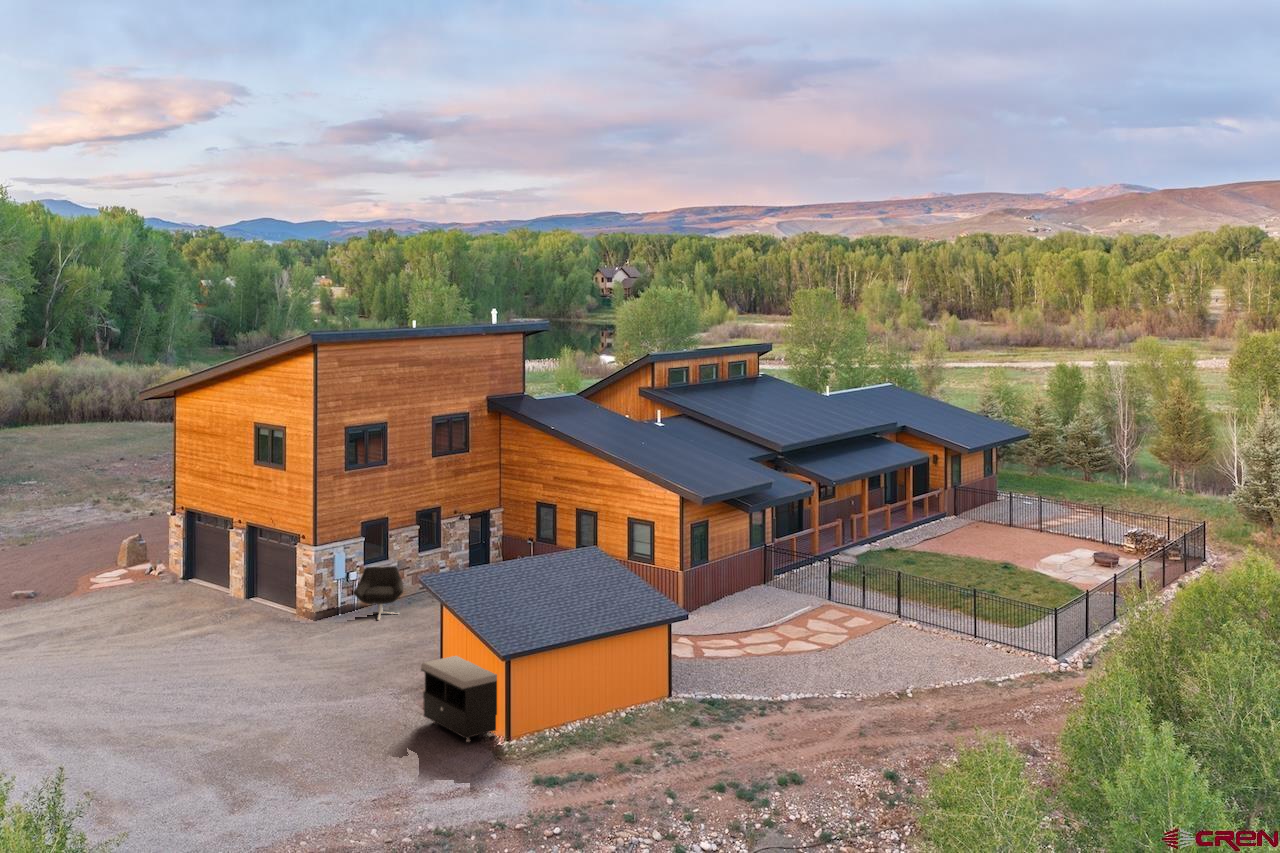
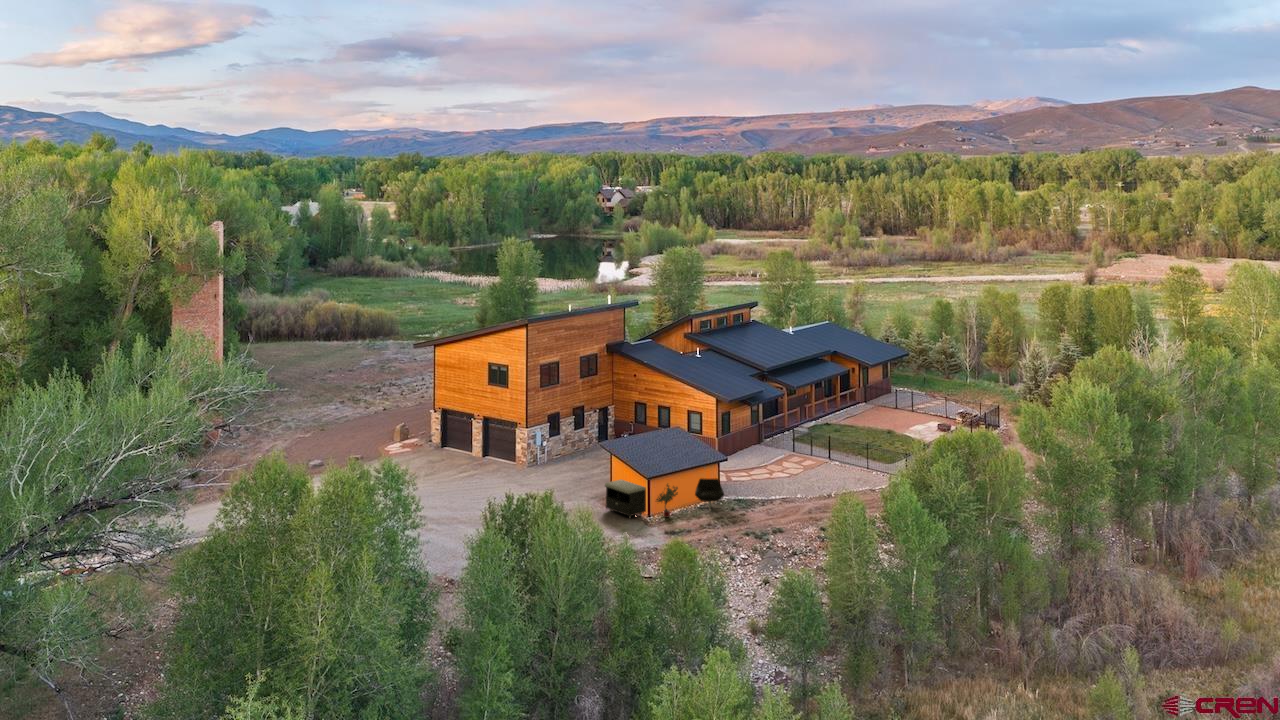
lounge chair: present [353,566,404,620] -> present [695,478,724,510]
potted tree: none [522,665,576,742] -> present [656,484,678,517]

